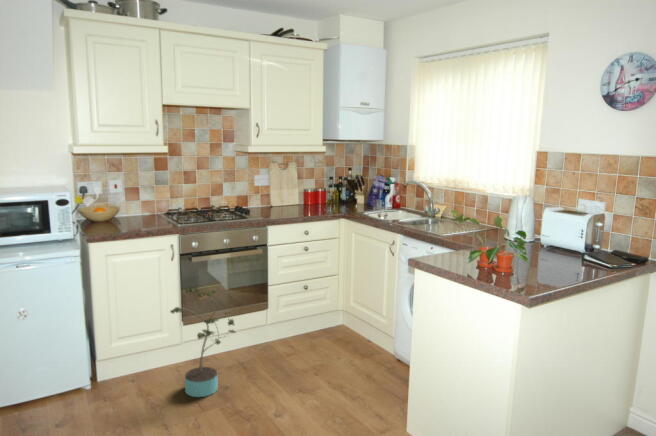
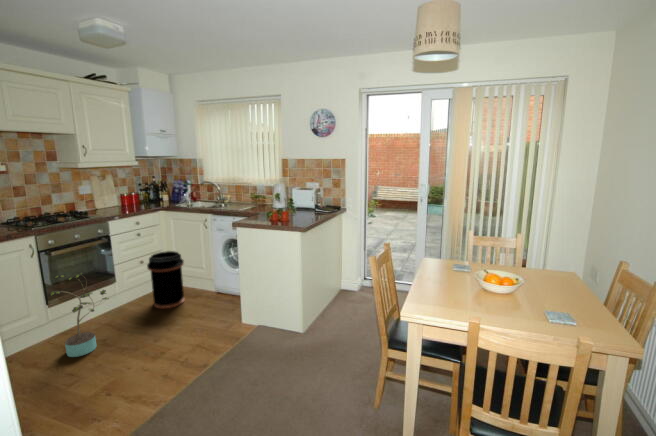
trash can: none [303,280,352,365] -> present [147,251,184,308]

